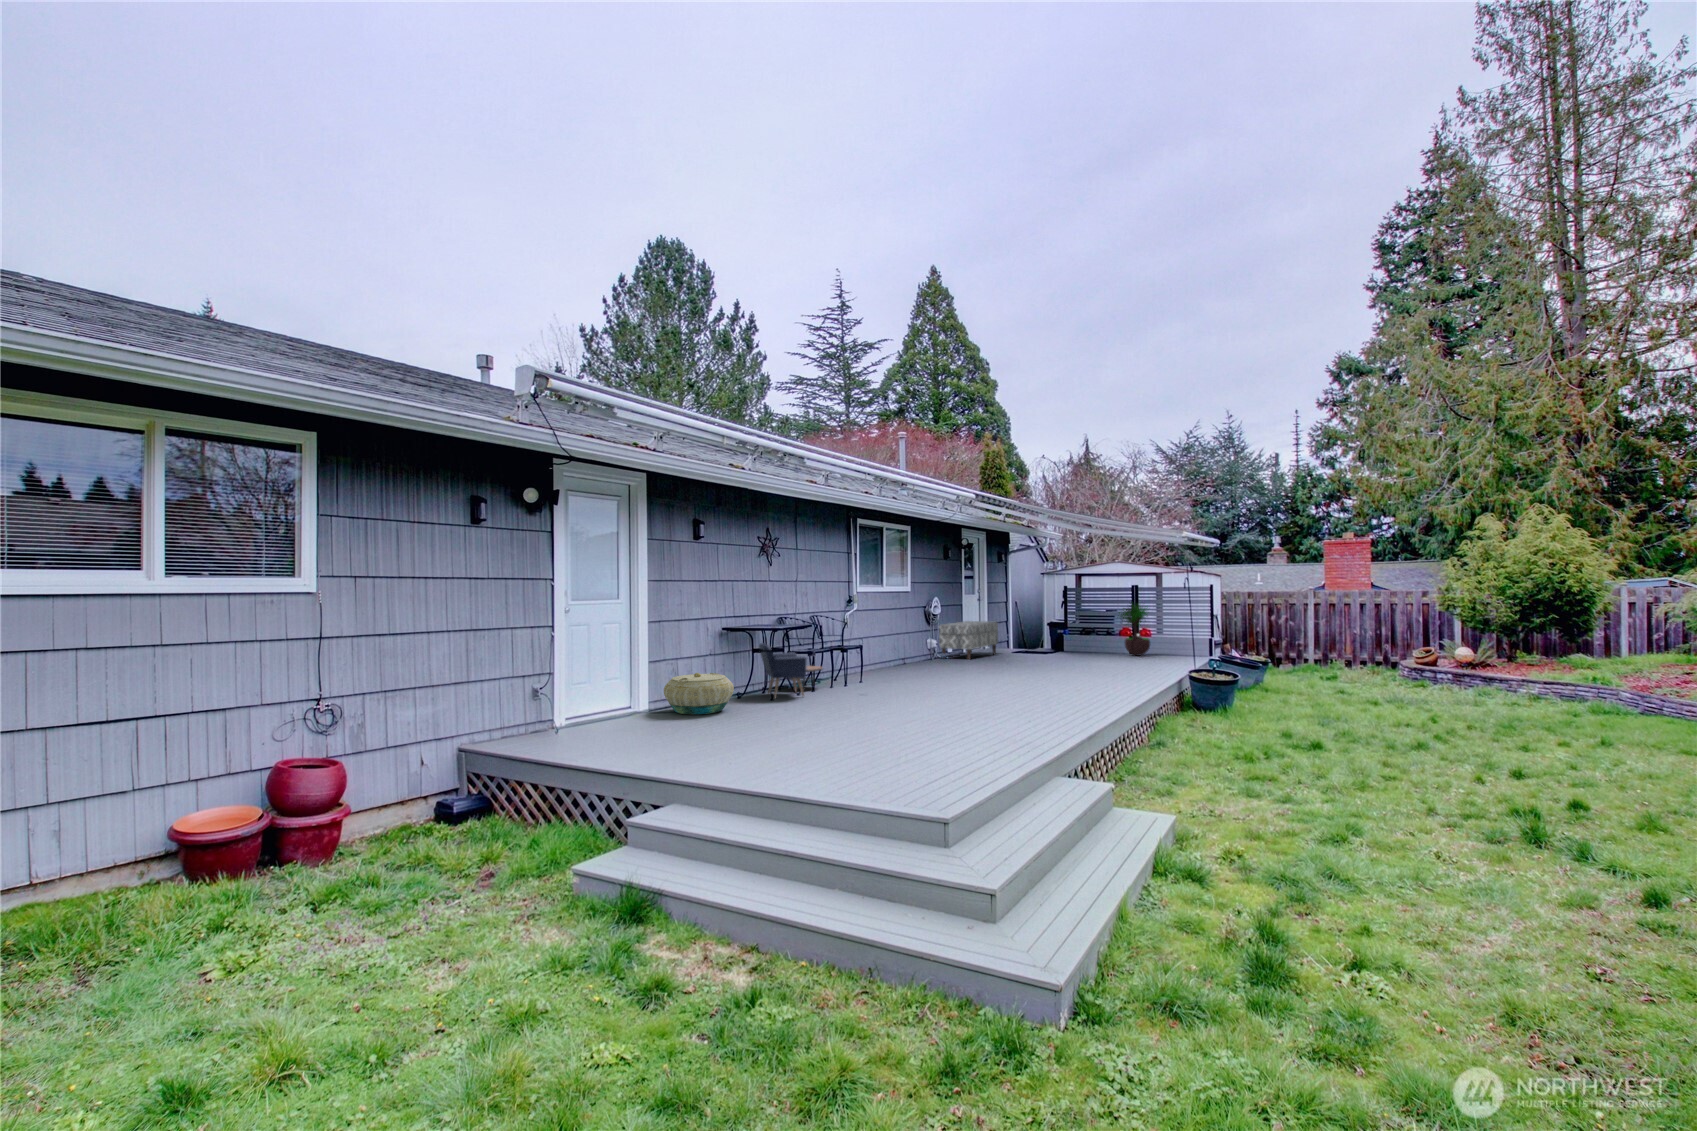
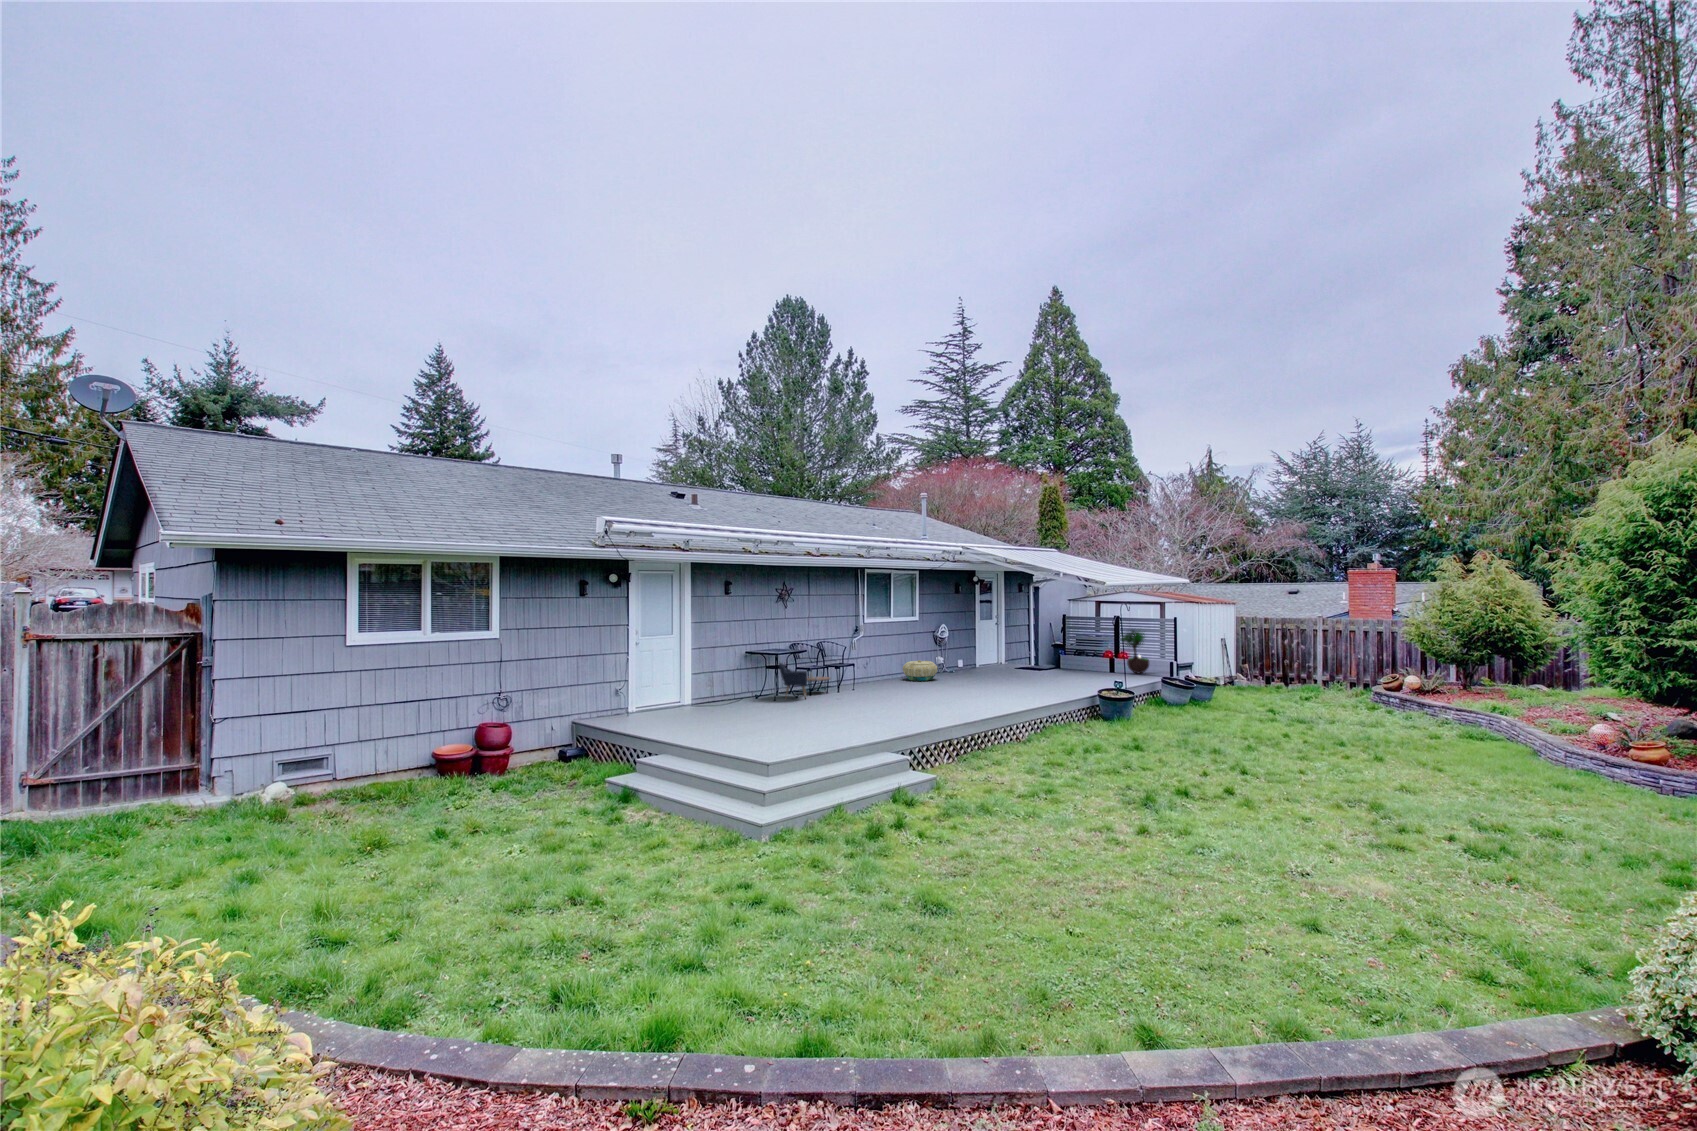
bench: present [939,621,998,660] -> none [965,639,1021,673]
basket: present [664,673,734,714] -> present [903,660,938,681]

